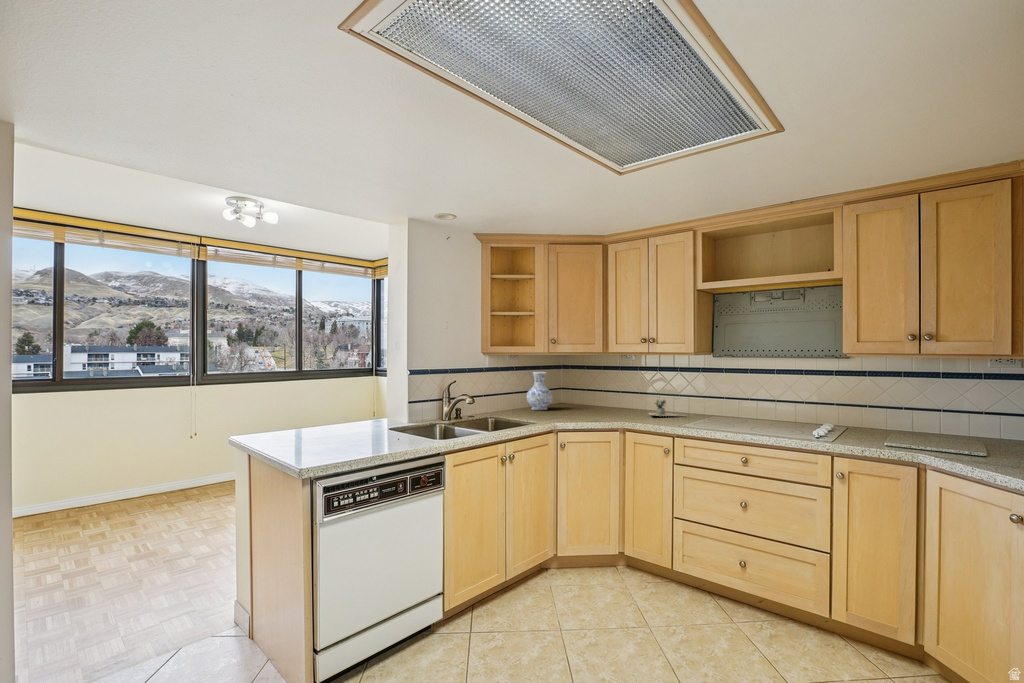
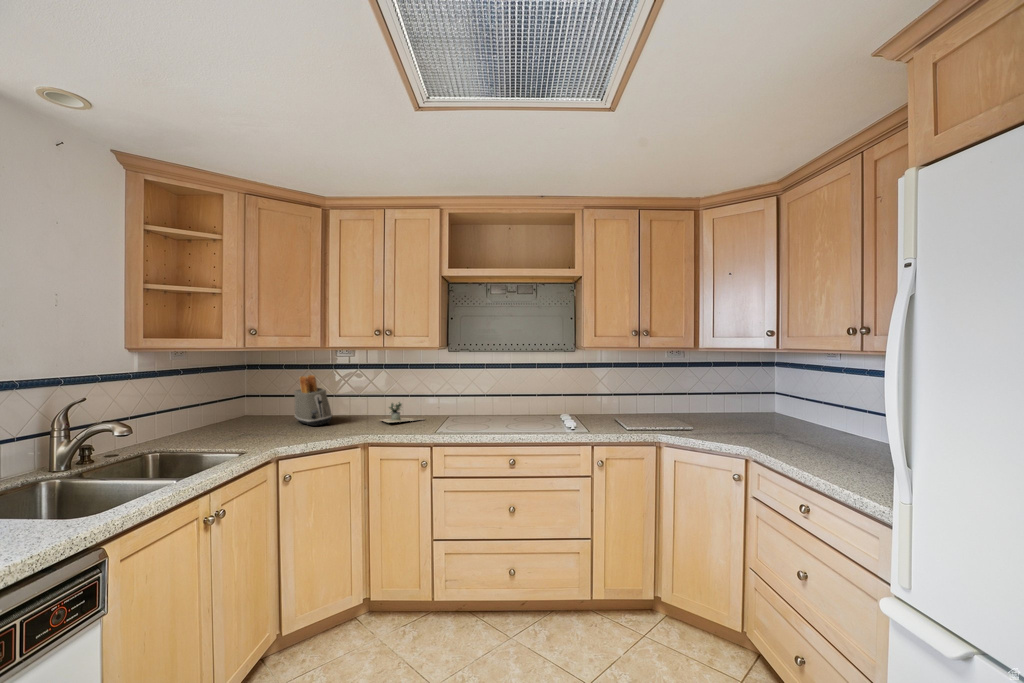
vase: present [526,372,553,410] -> none [199,376,242,431]
toaster: none [588,374,611,413] -> present [294,375,332,426]

